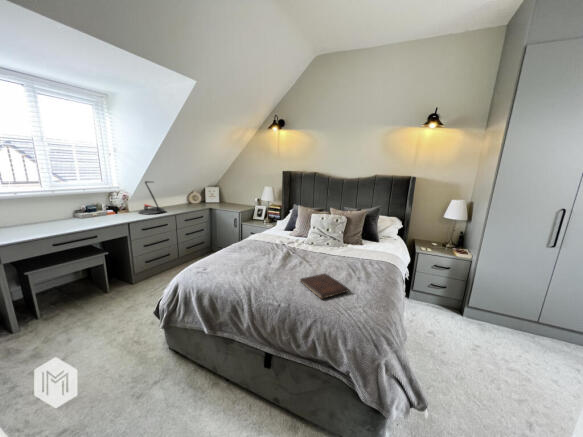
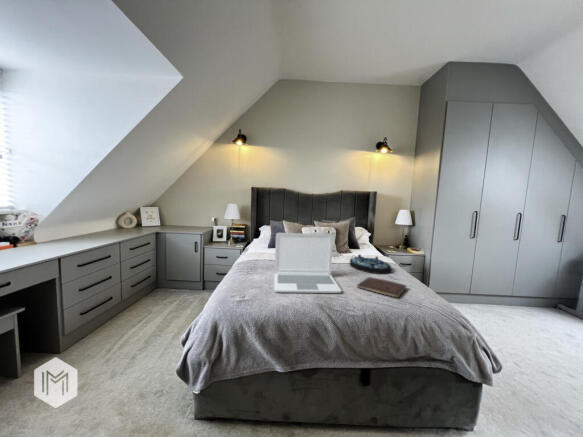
desk lamp: present [139,181,164,214] -> none [57,197,101,244]
laptop: none [224,221,294,283] -> present [274,233,341,293]
serving tray: none [332,249,371,274] -> present [350,255,391,274]

